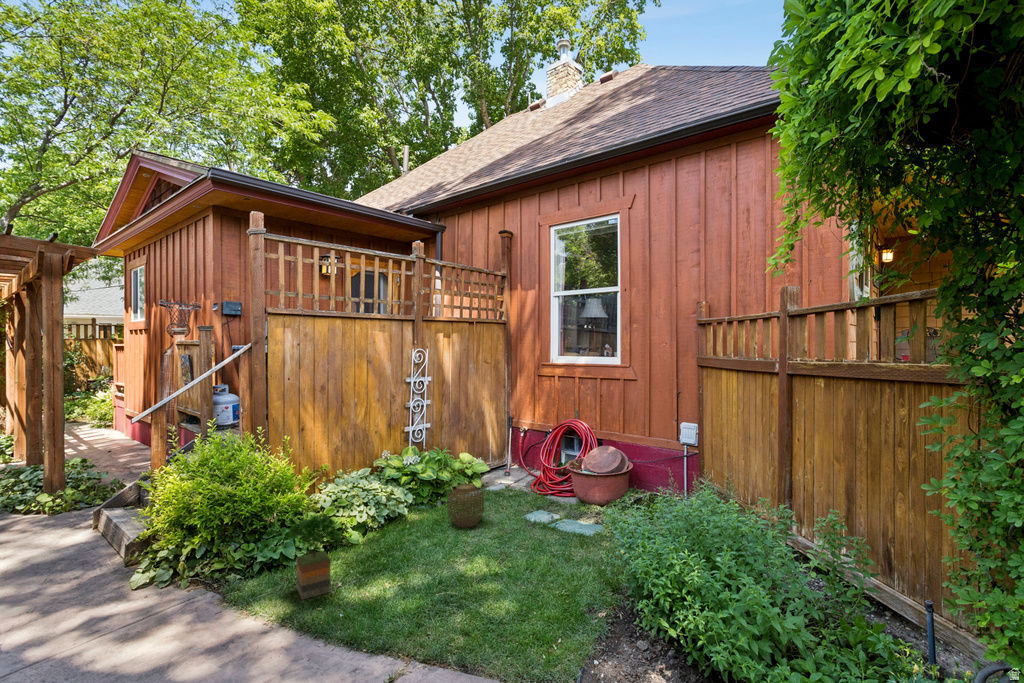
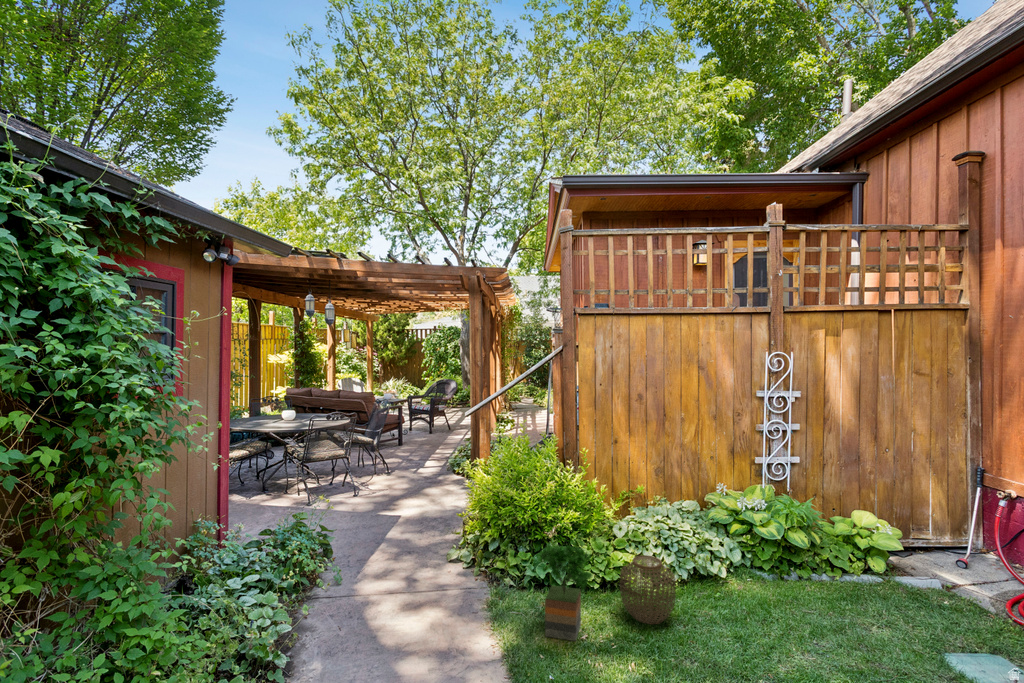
woven basket: present [448,484,484,527] -> present [620,555,676,624]

